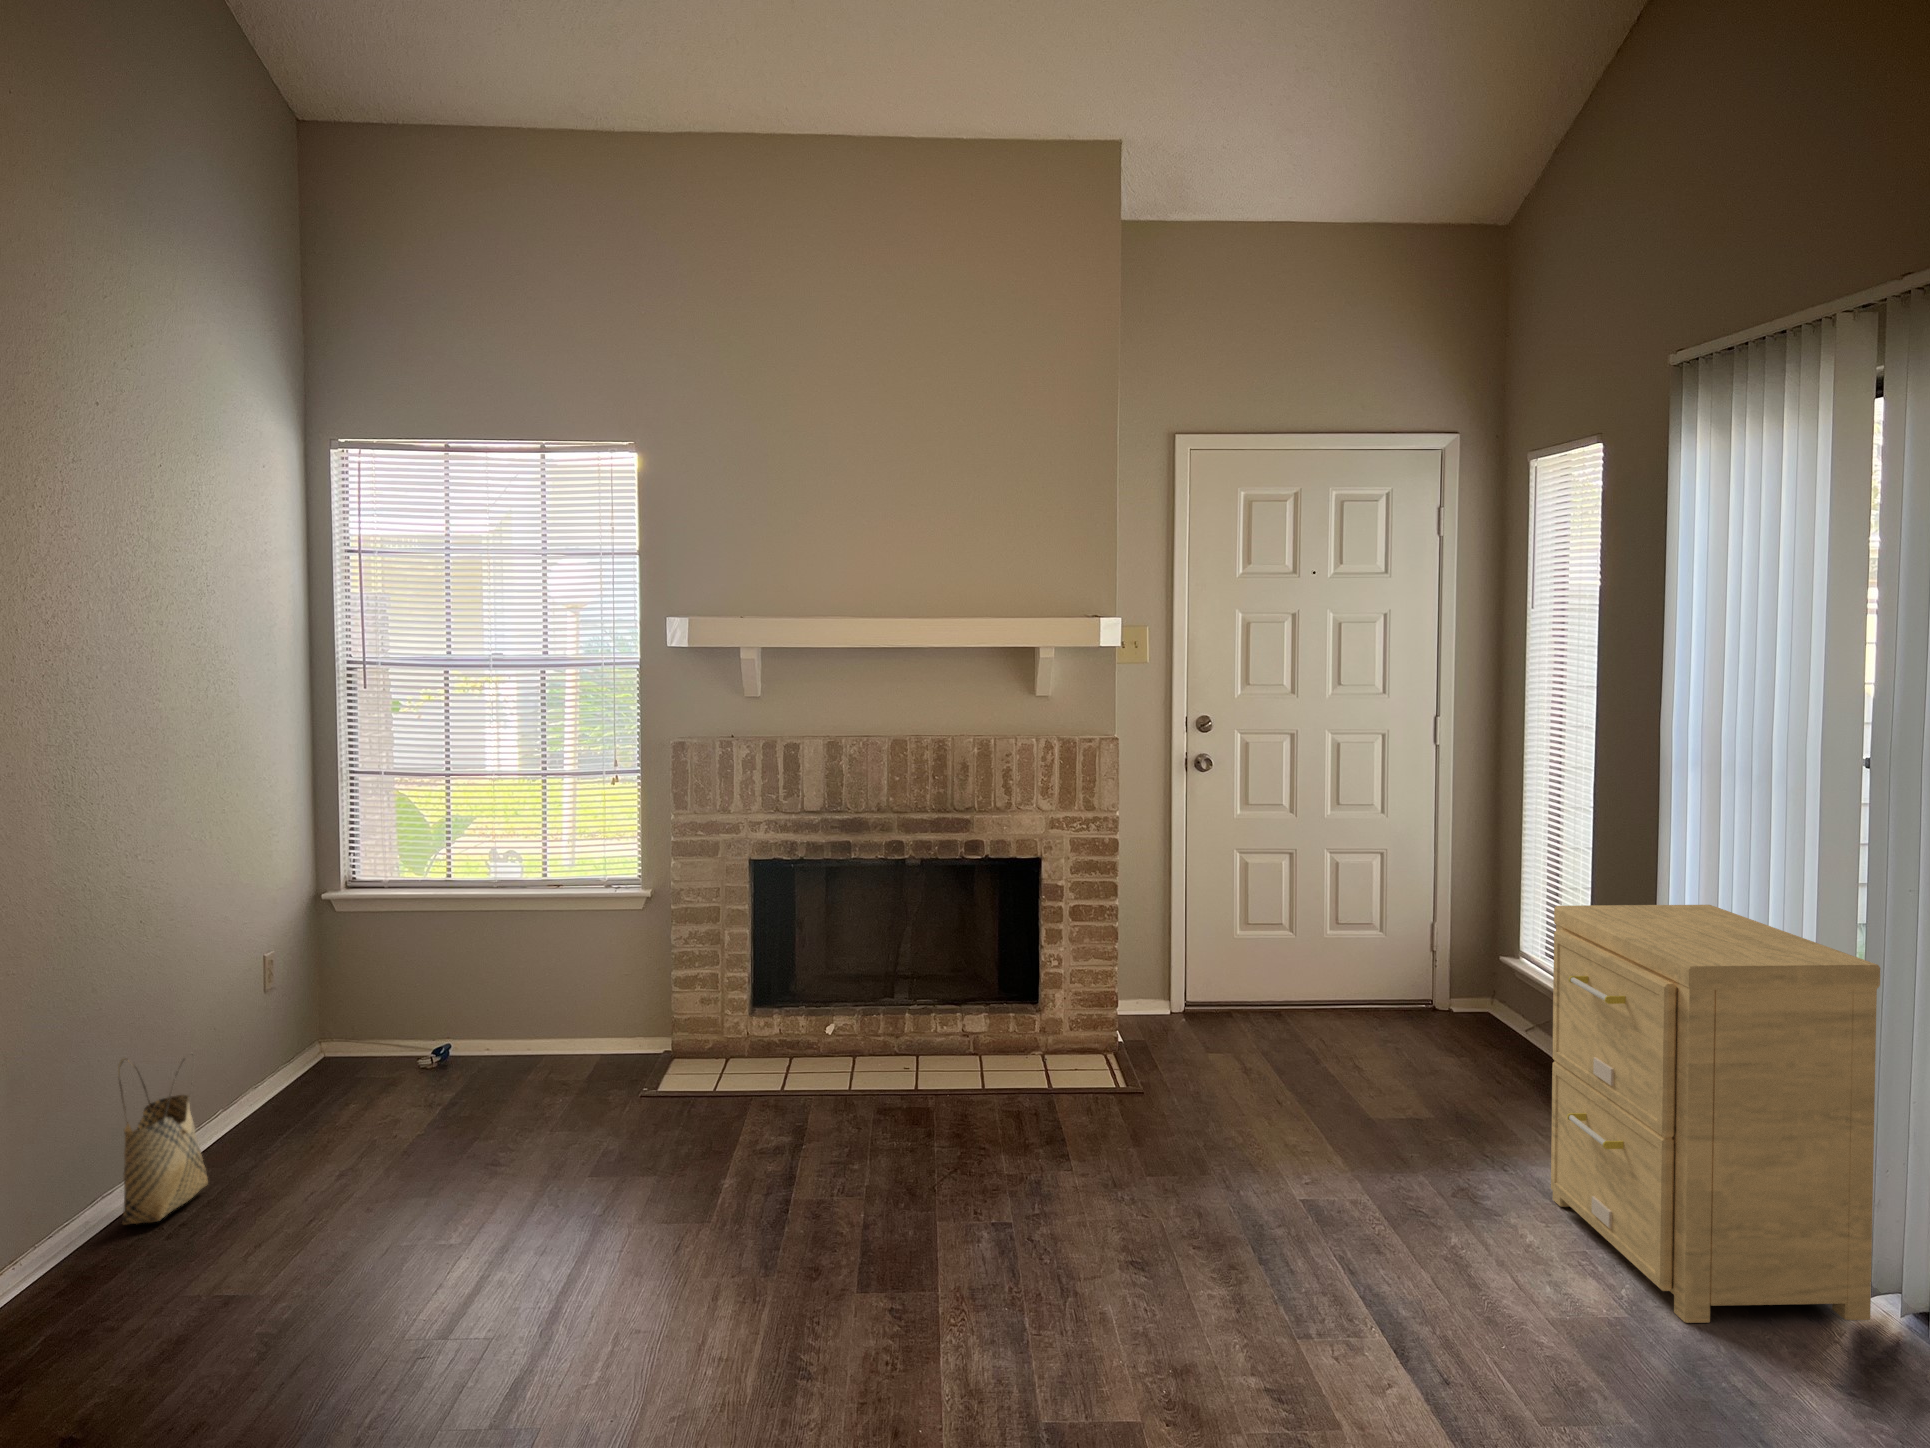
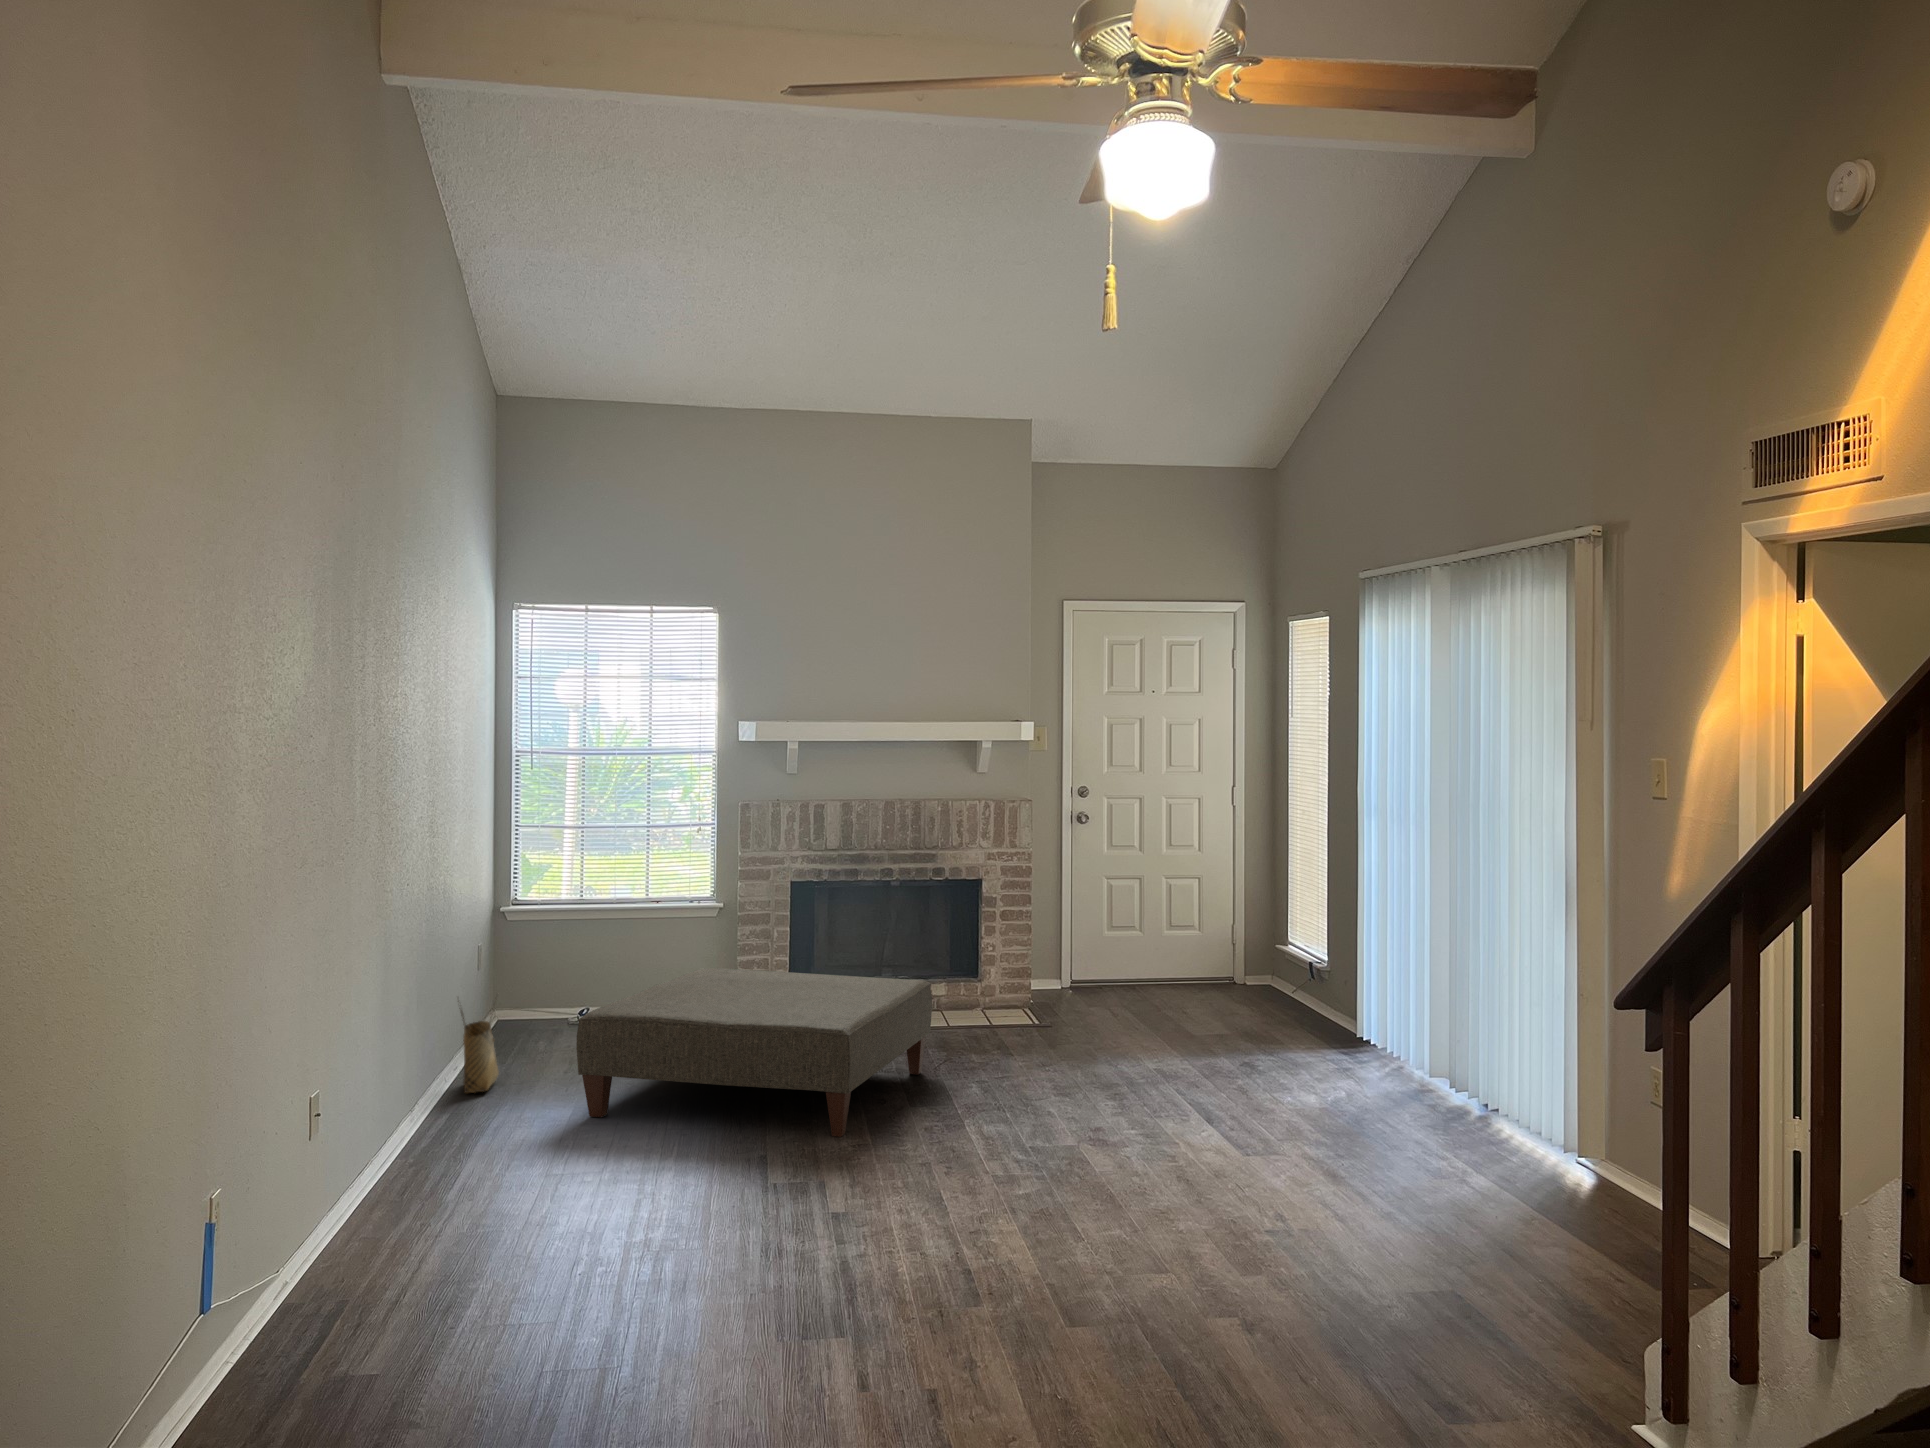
side table: present [1551,905,1880,1323] -> none [1294,895,1450,1106]
ottoman: none [246,1006,917,1378] -> present [577,968,932,1137]

